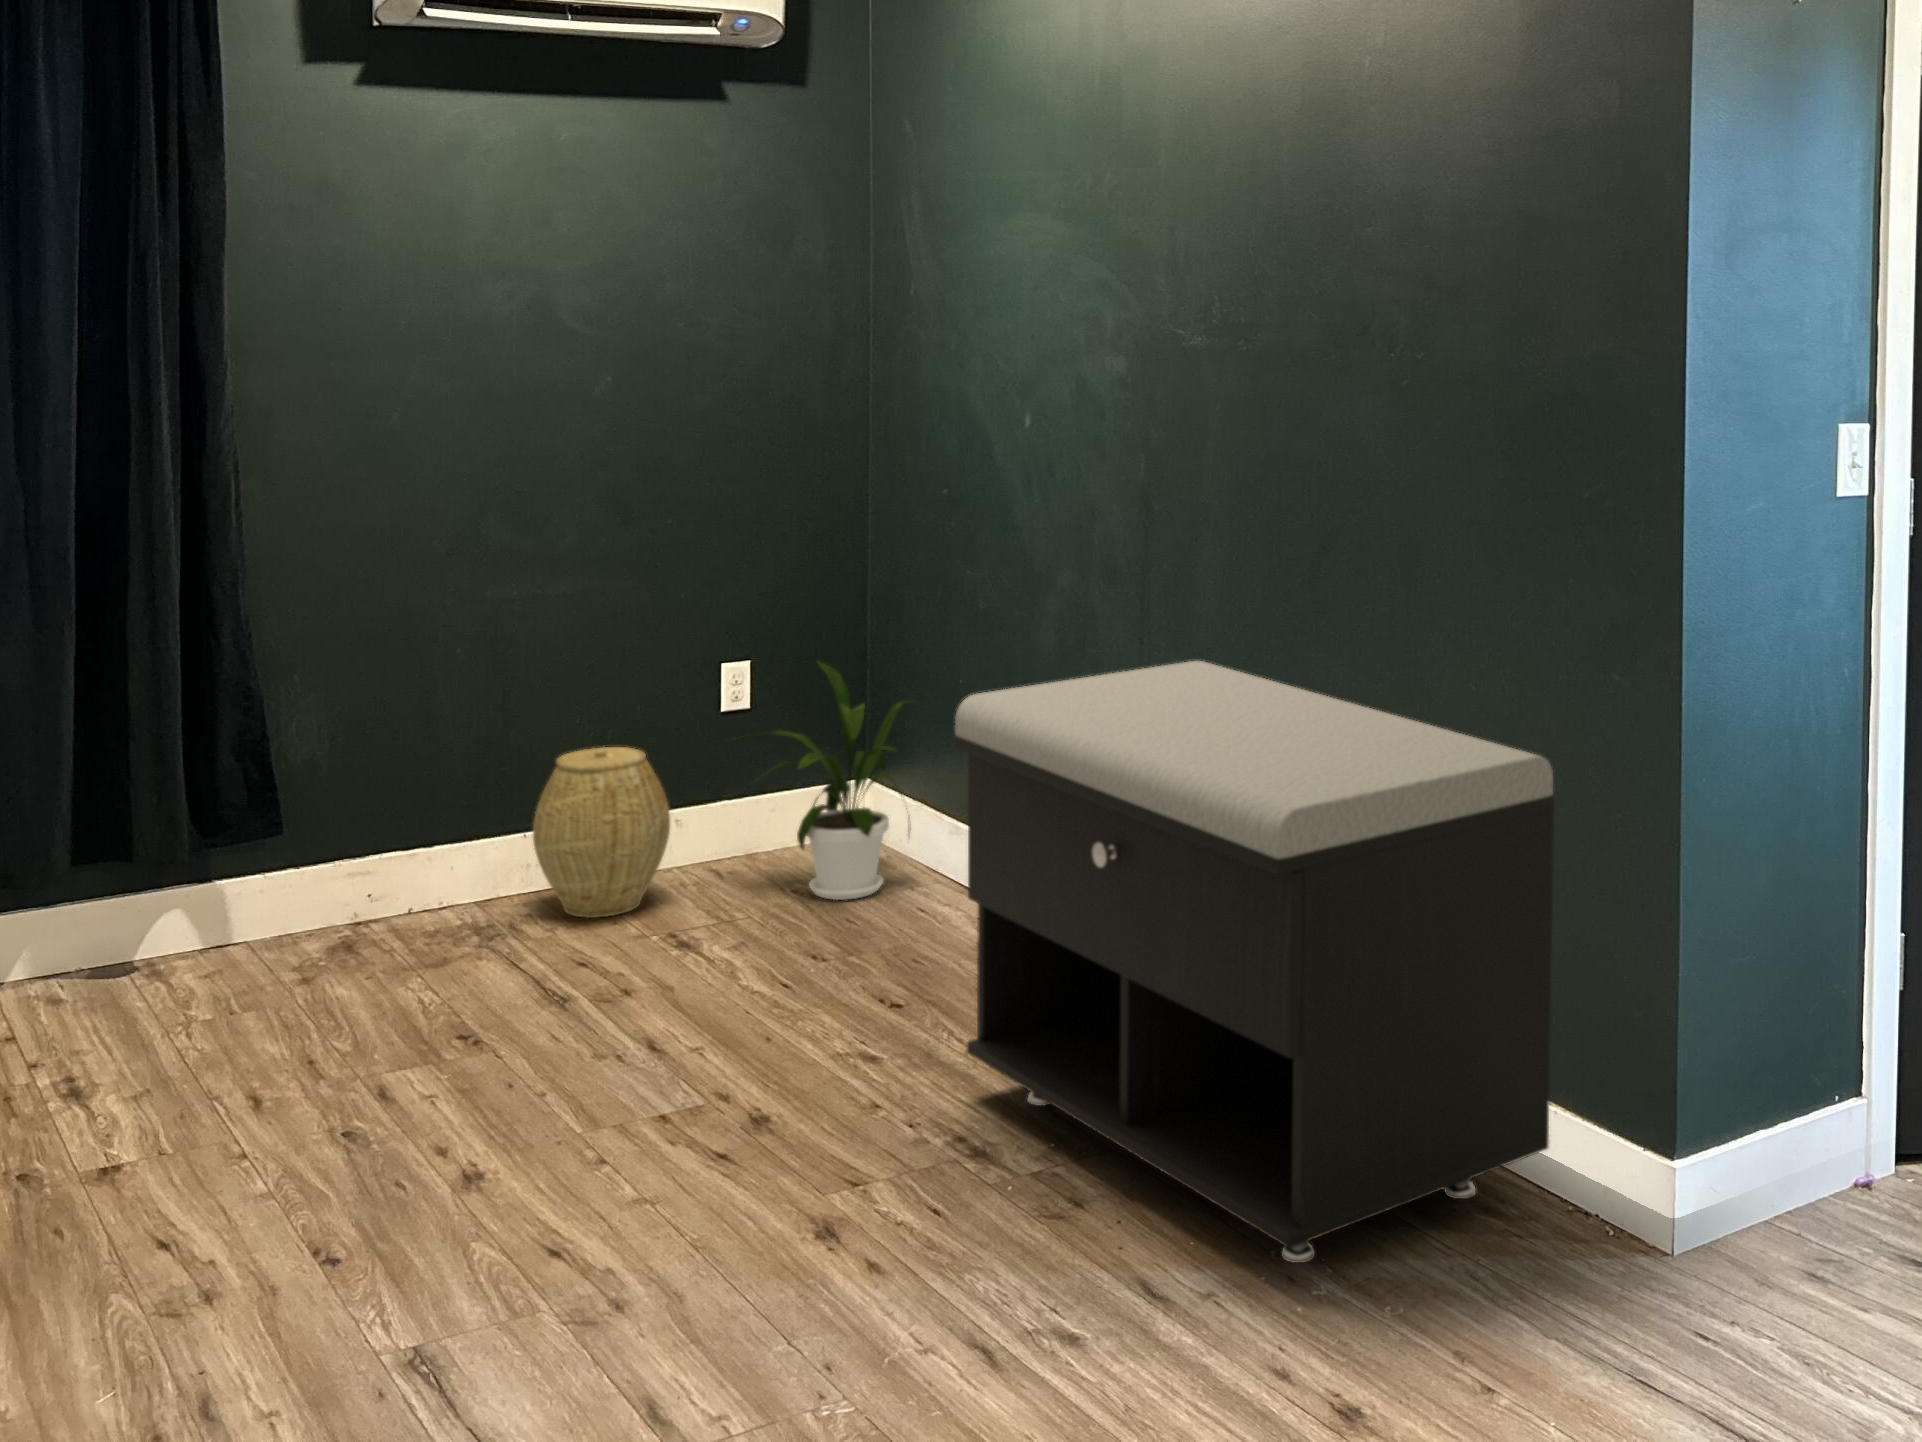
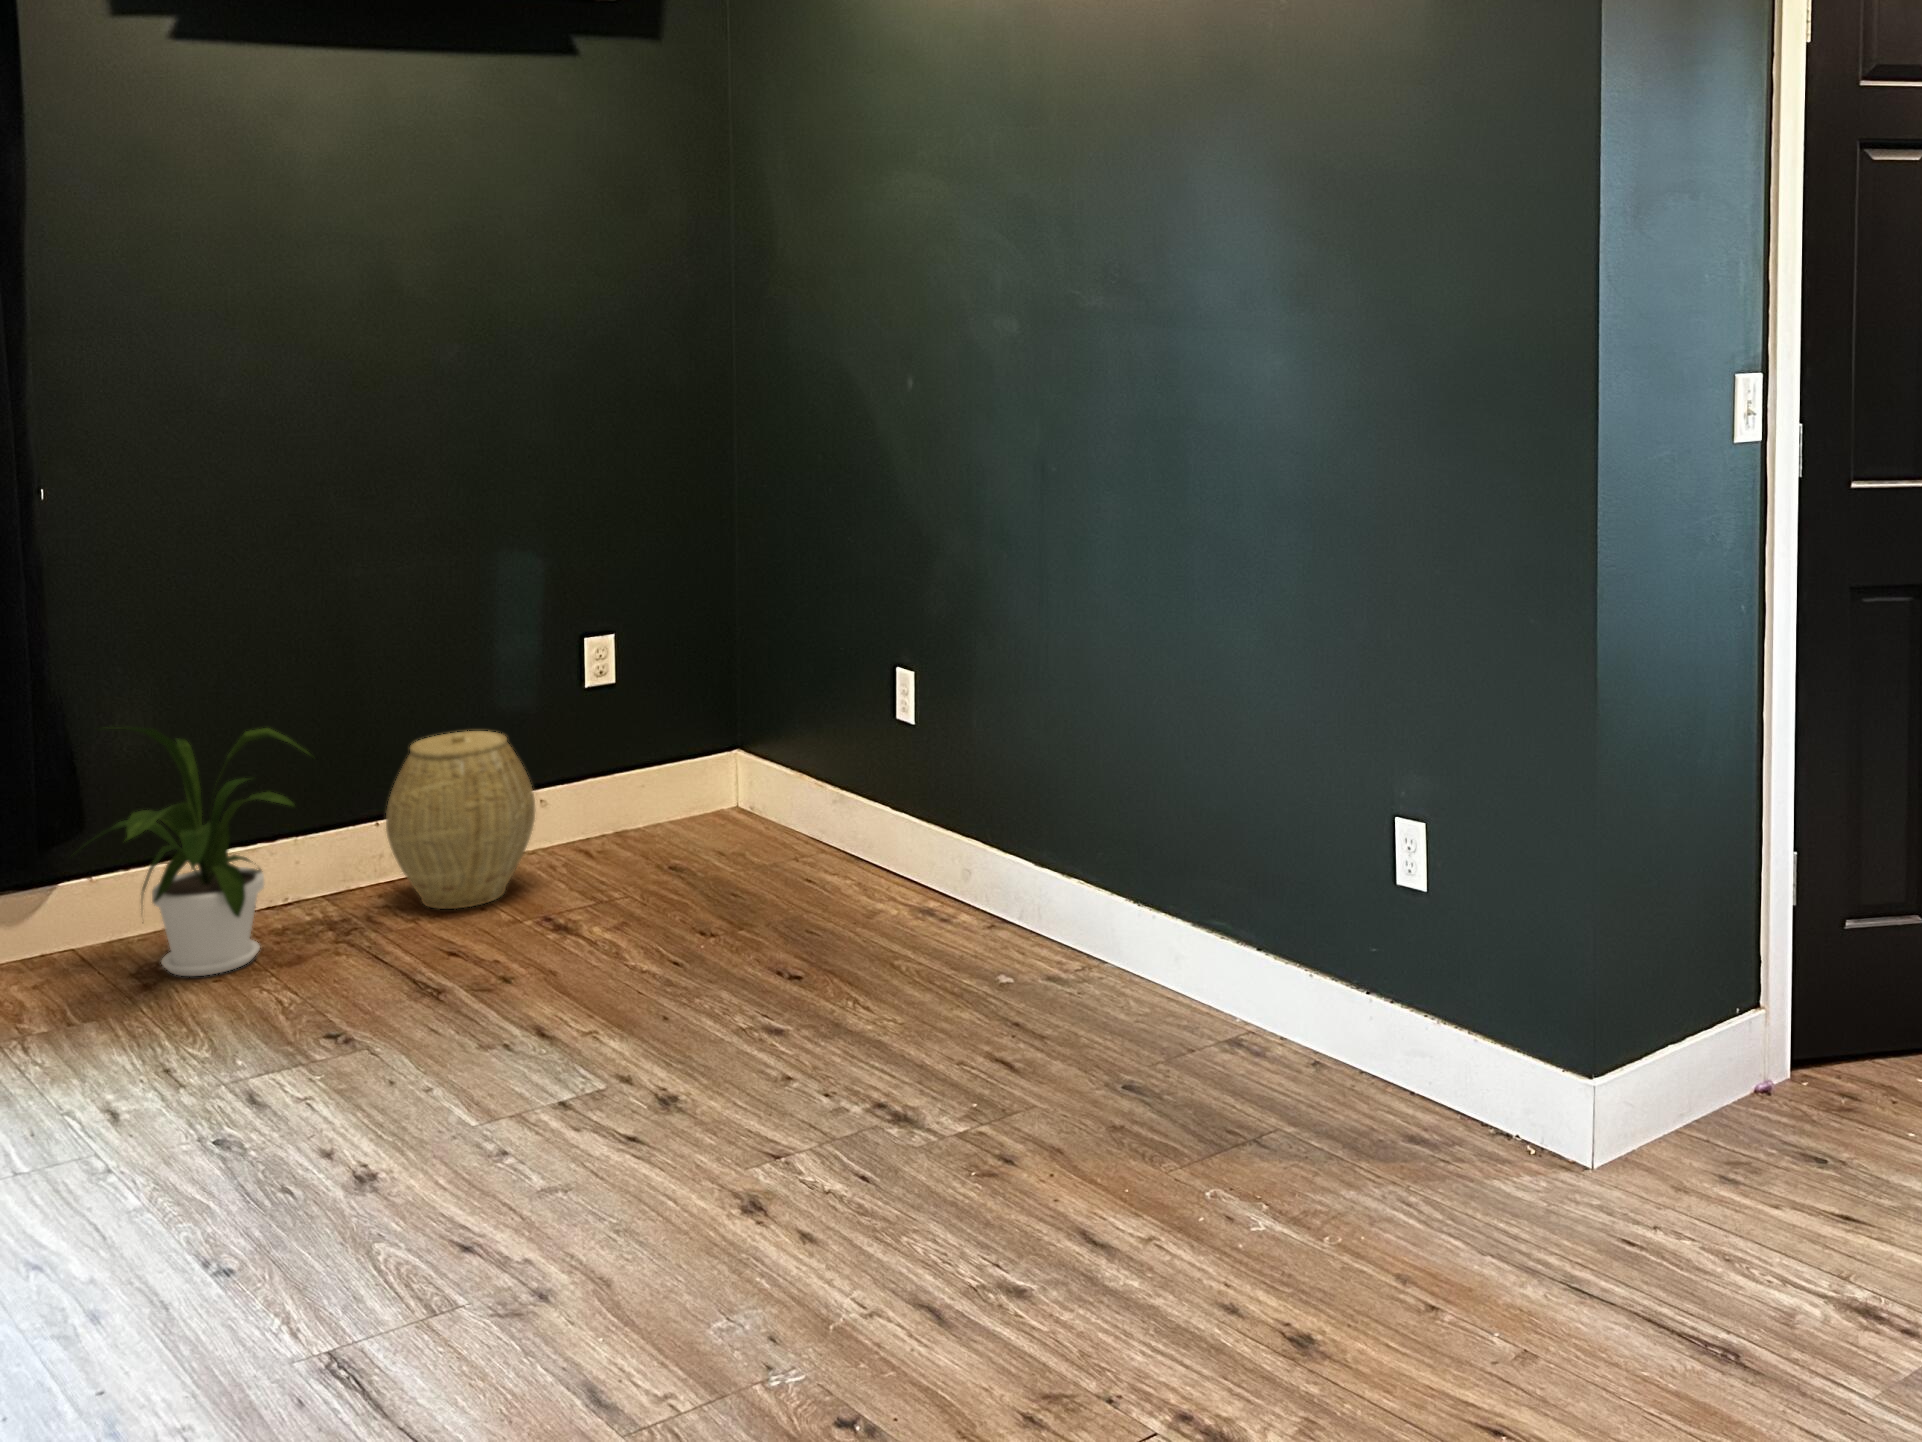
house plant: present [751,661,911,900] -> present [71,727,314,976]
storage bench: present [954,661,1554,1263] -> none [862,621,1470,1202]

